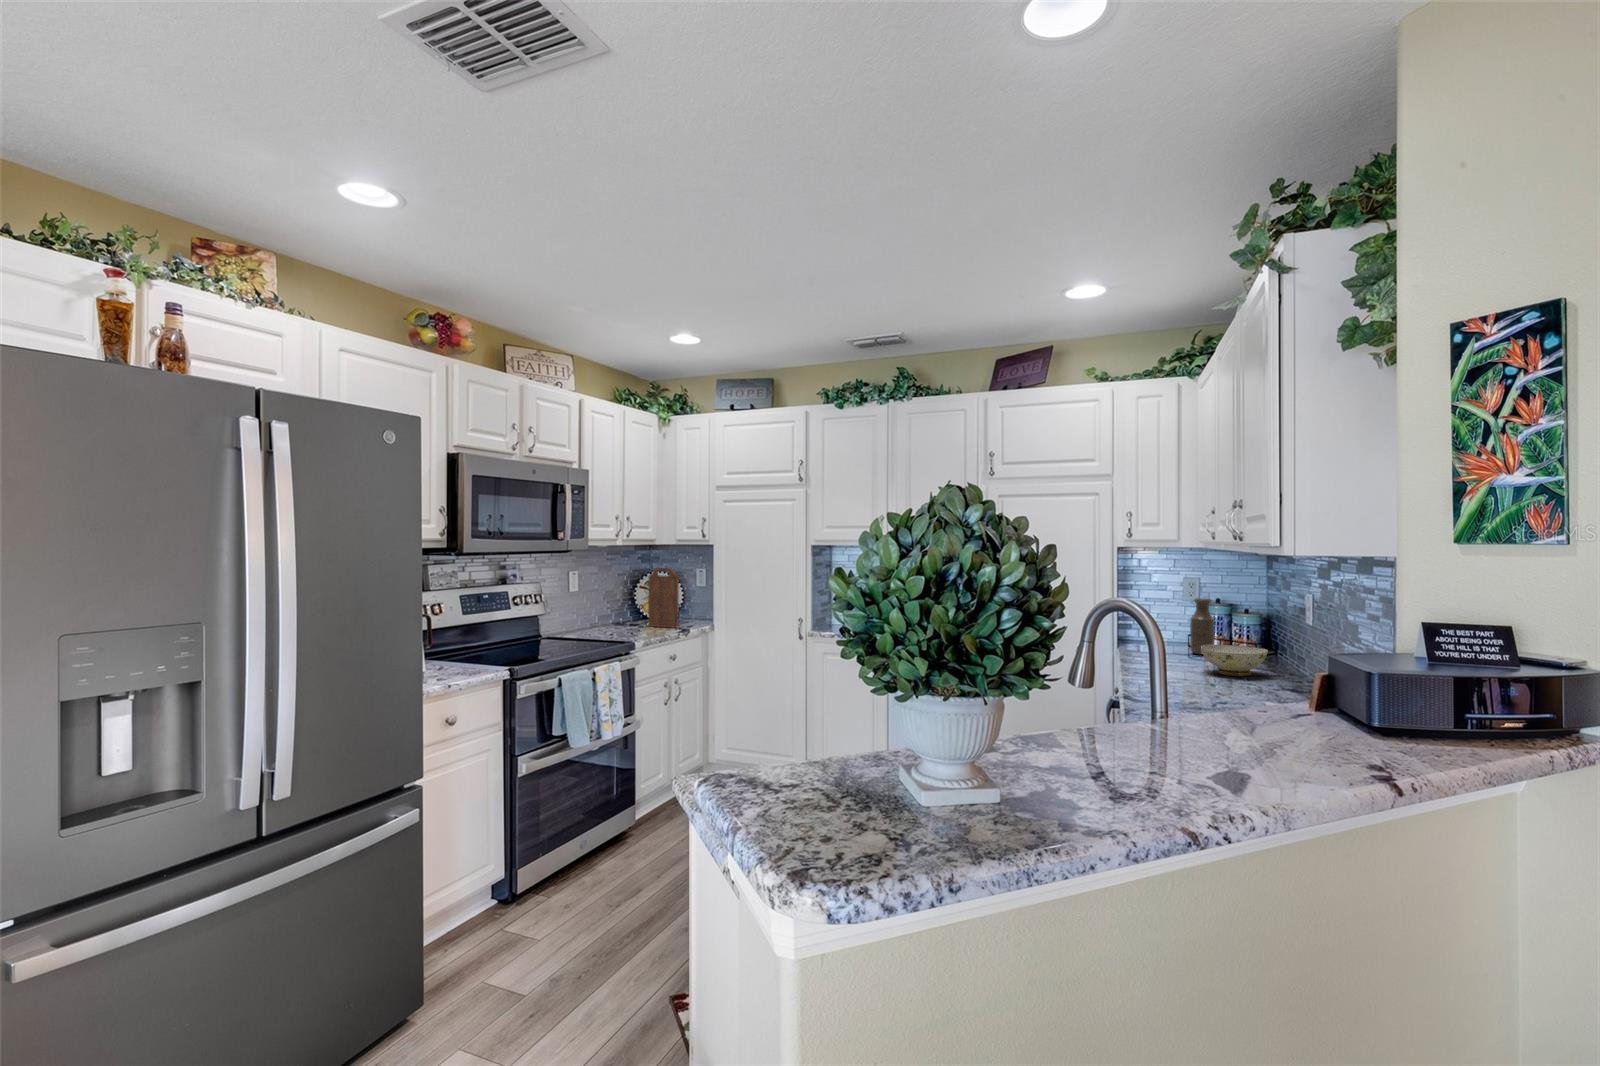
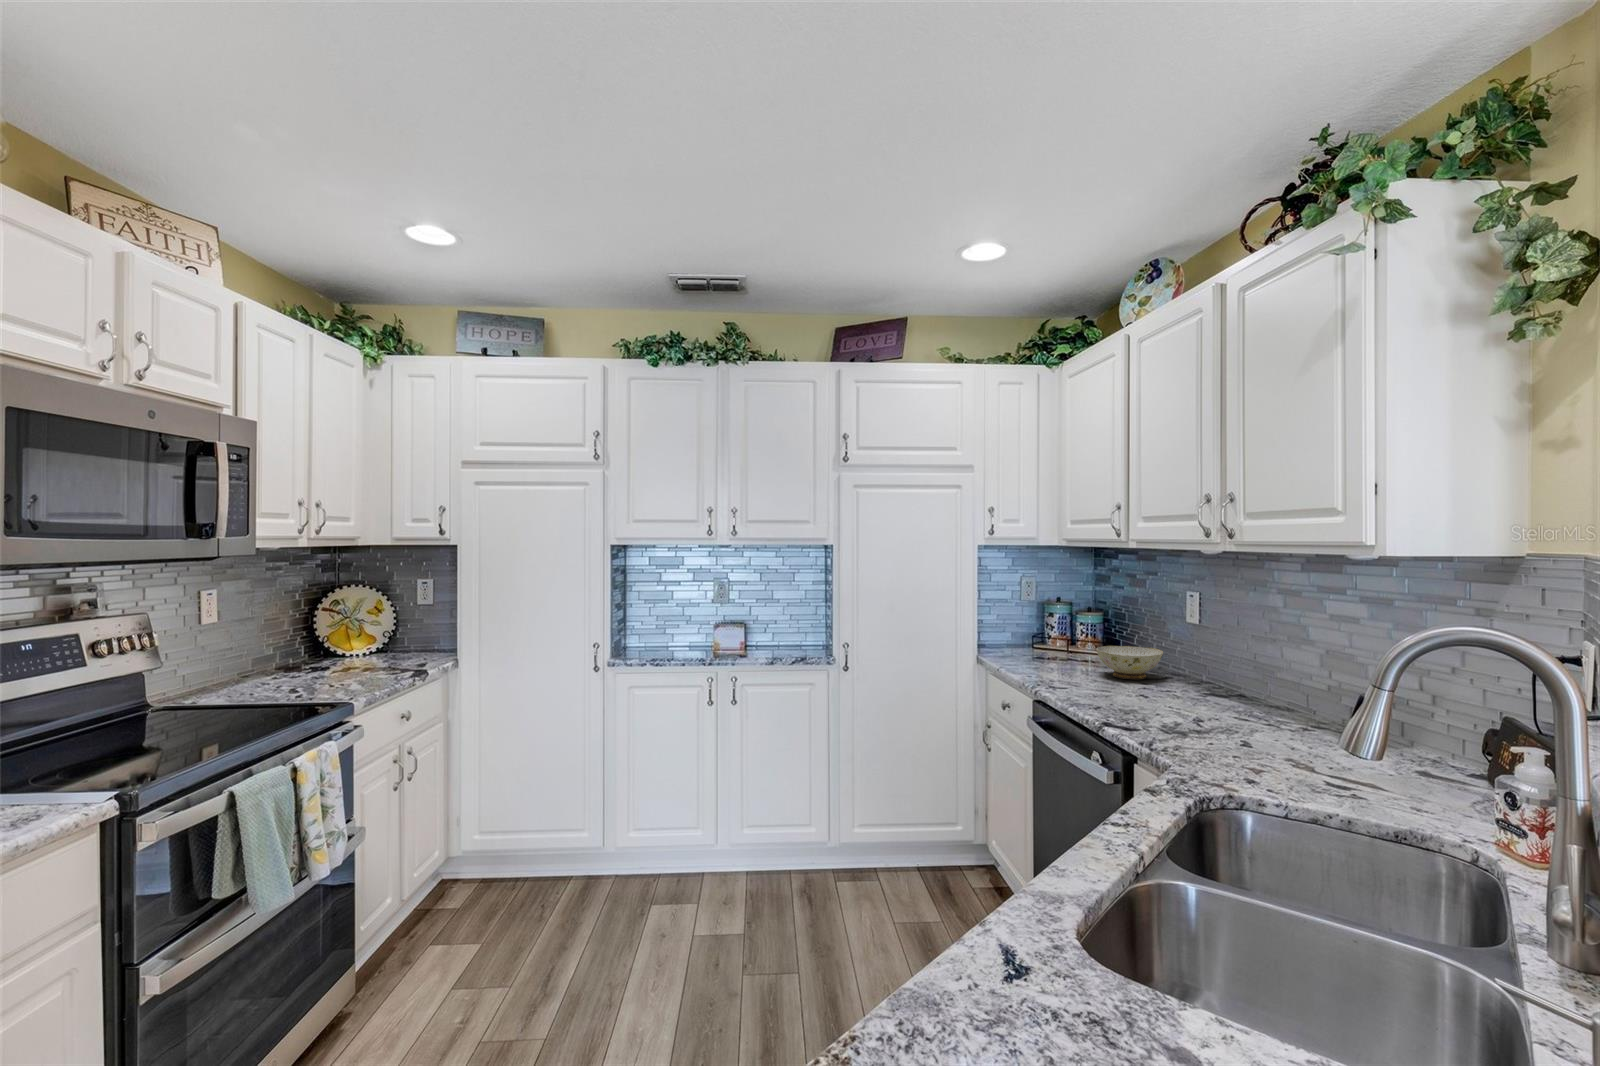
cutting board: present [648,568,679,628] -> none [348,580,403,668]
bottle: present [1190,598,1214,654] -> none [1044,597,1067,655]

